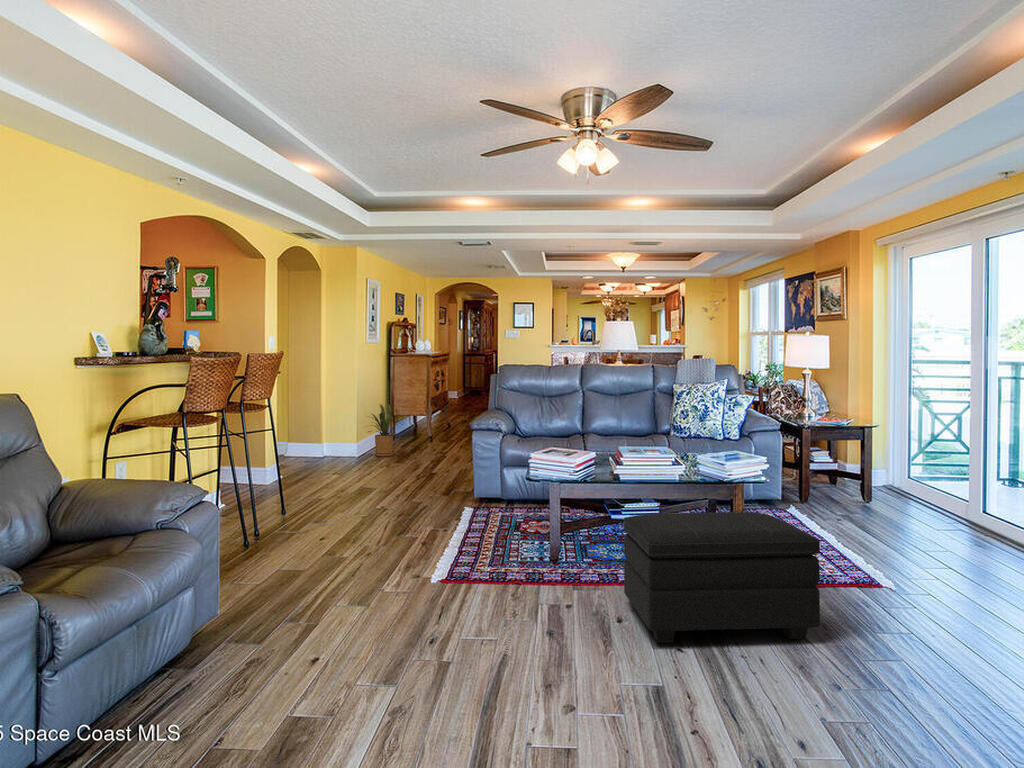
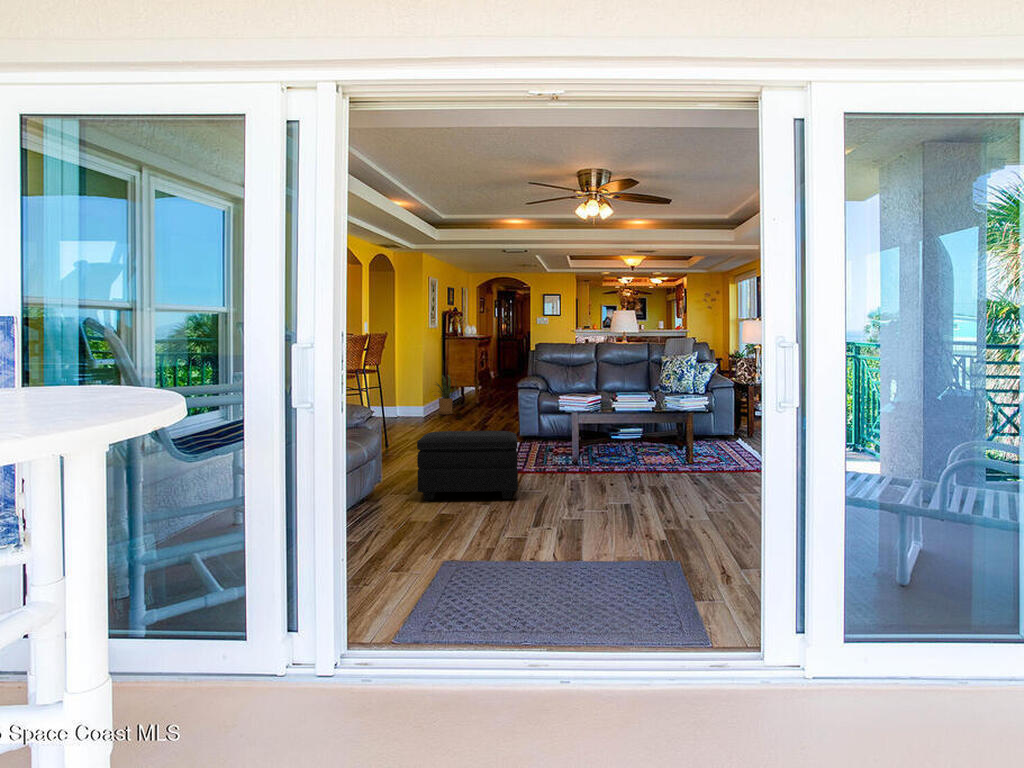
footstool: present [624,511,820,643] -> present [417,430,518,500]

